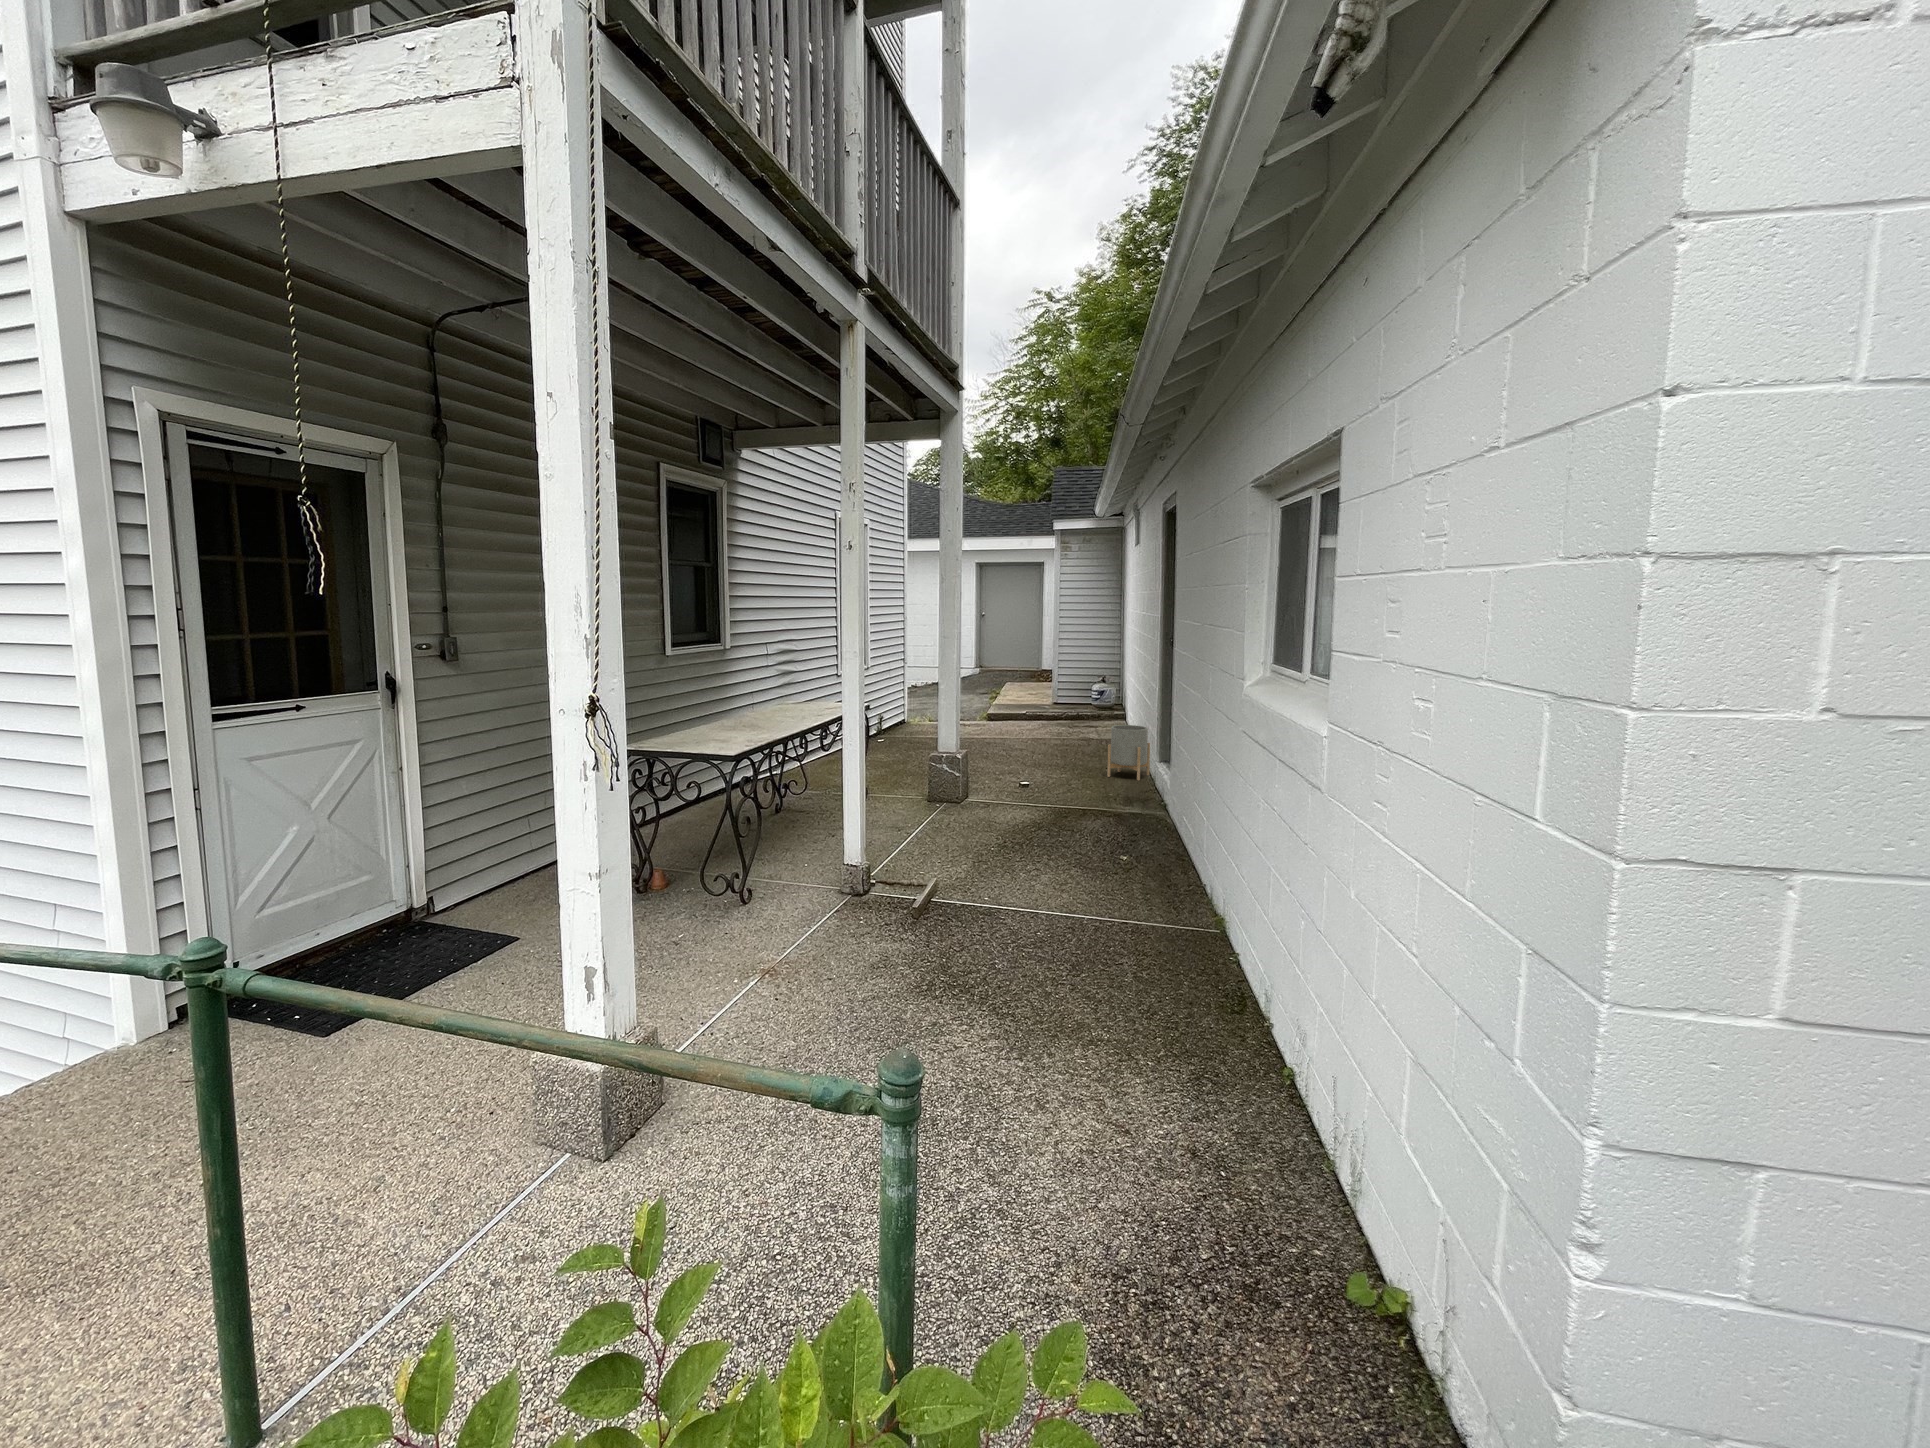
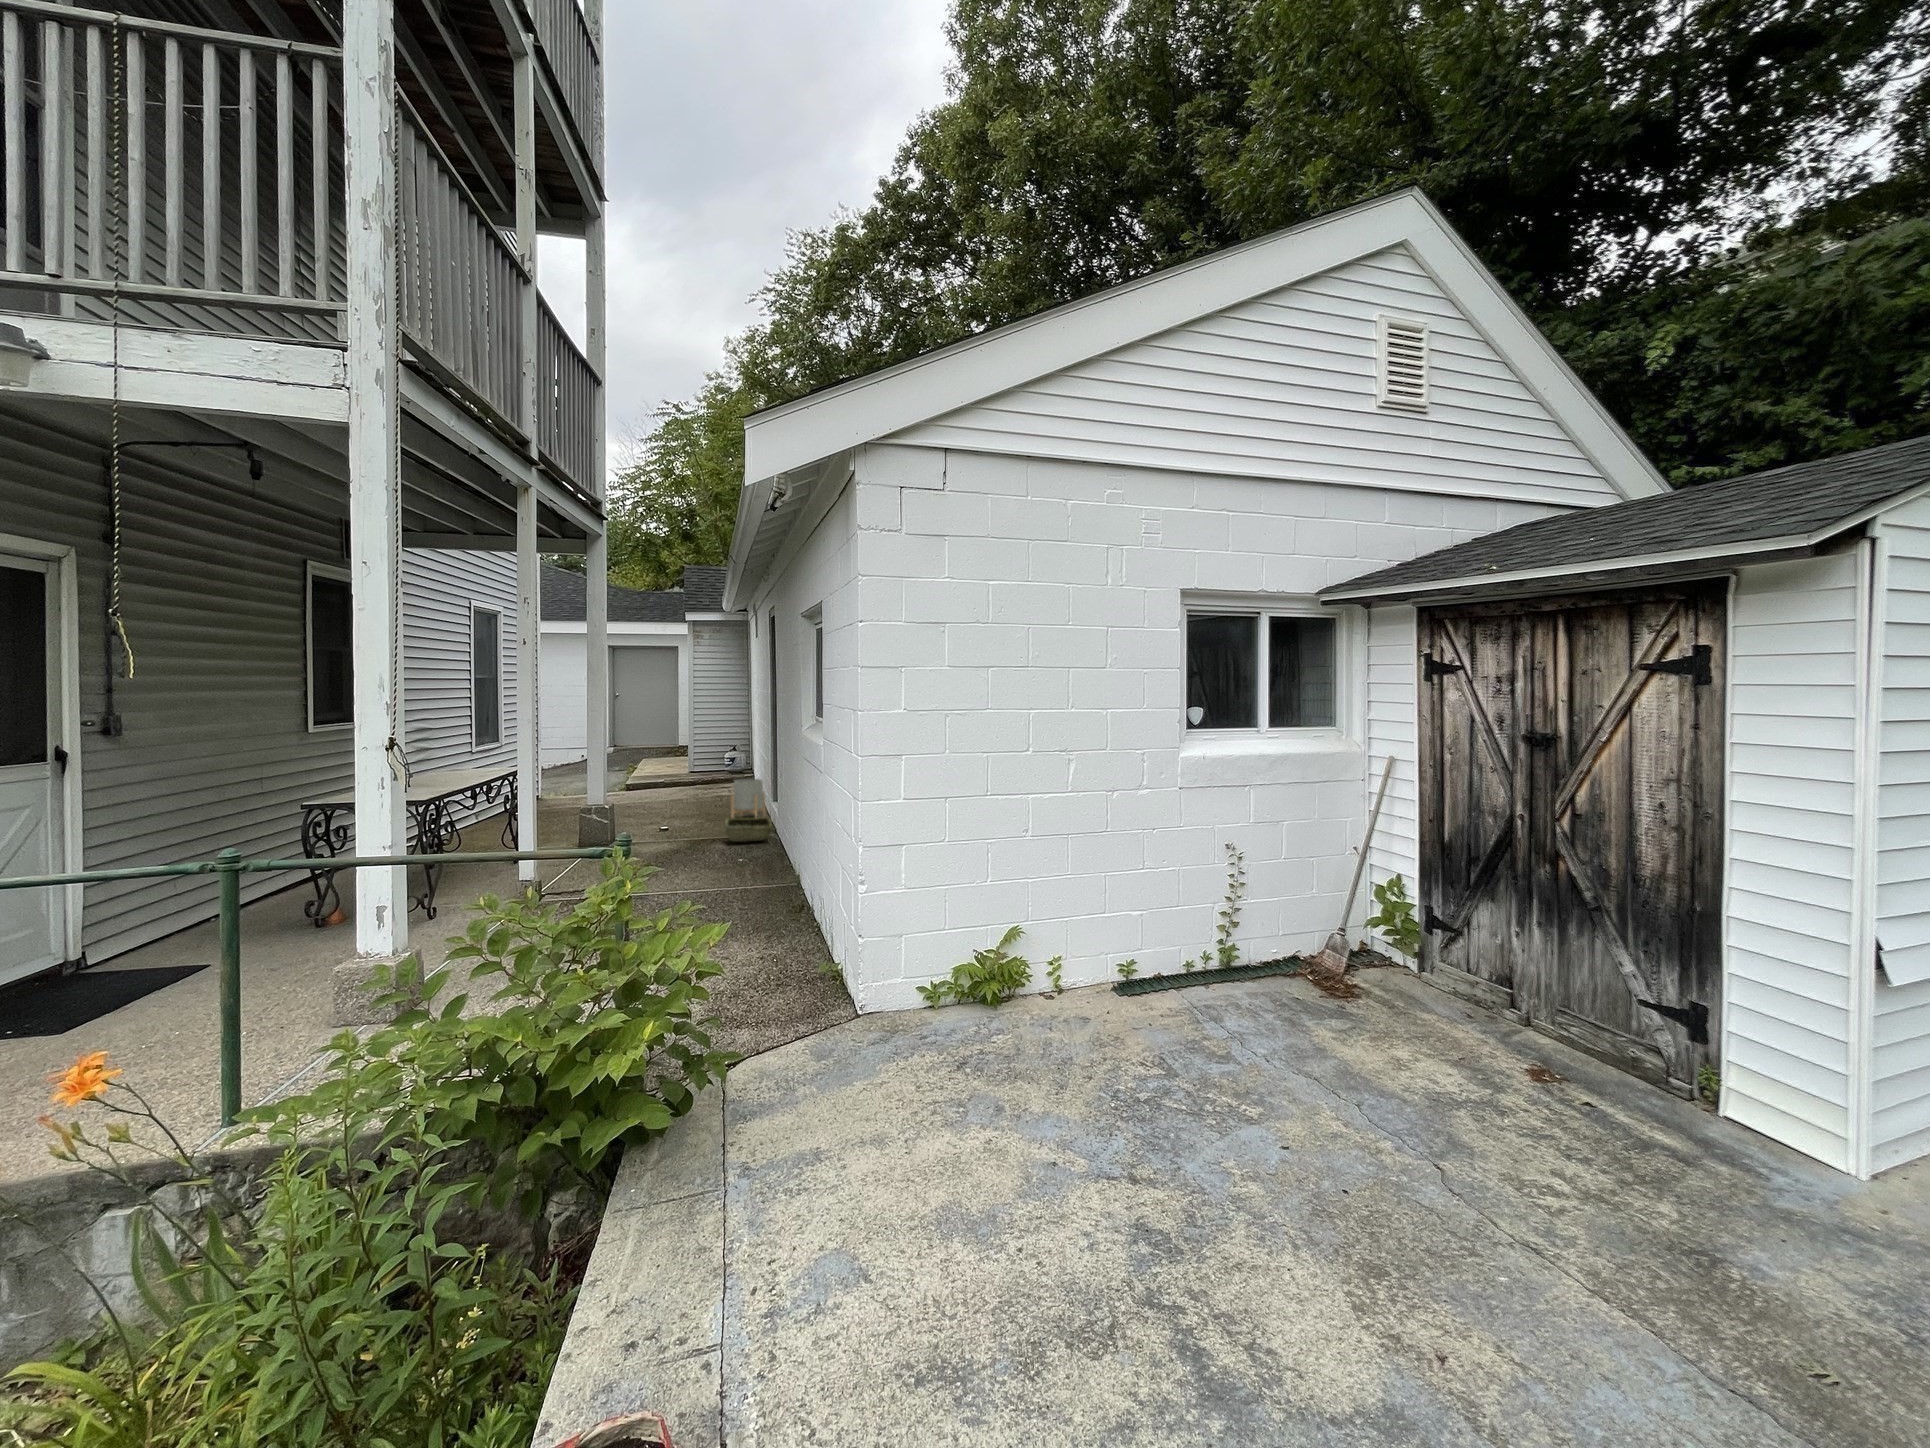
woven basket: none [1103,781,1166,817] -> present [725,817,772,842]

